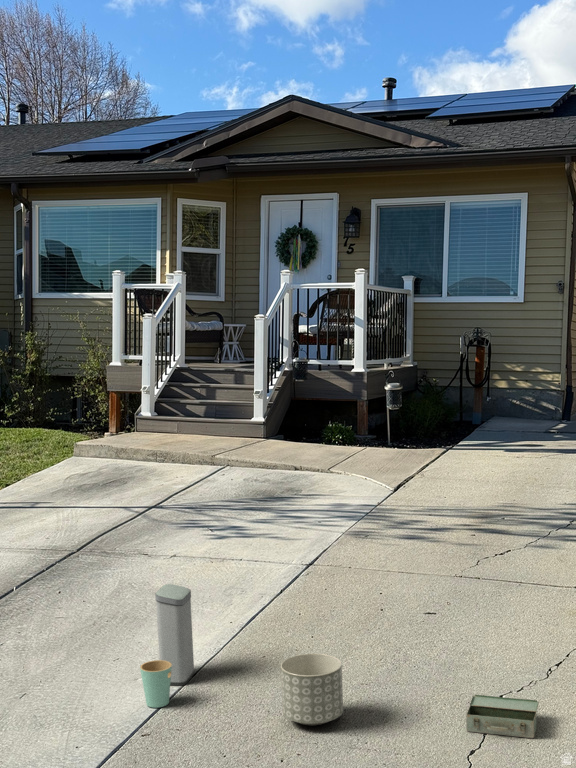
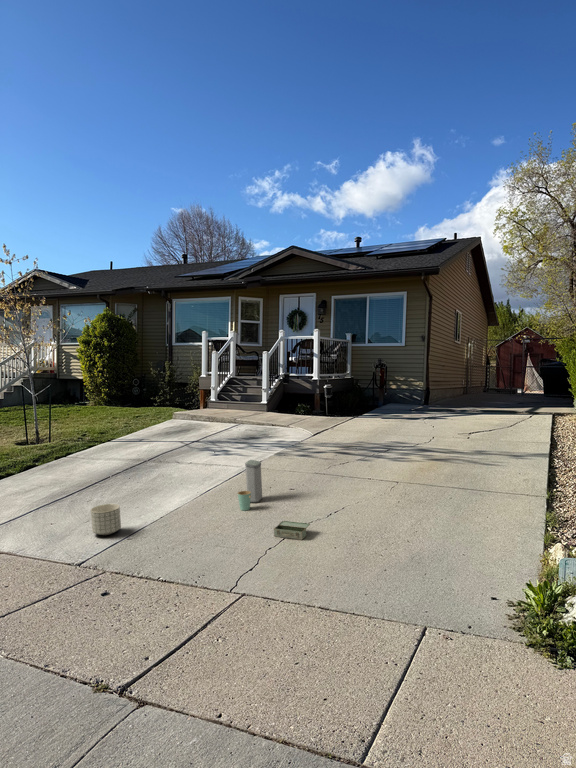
trash can: present [140,584,194,708] -> present [237,460,262,511]
planter: present [281,654,343,726] -> present [91,504,121,535]

